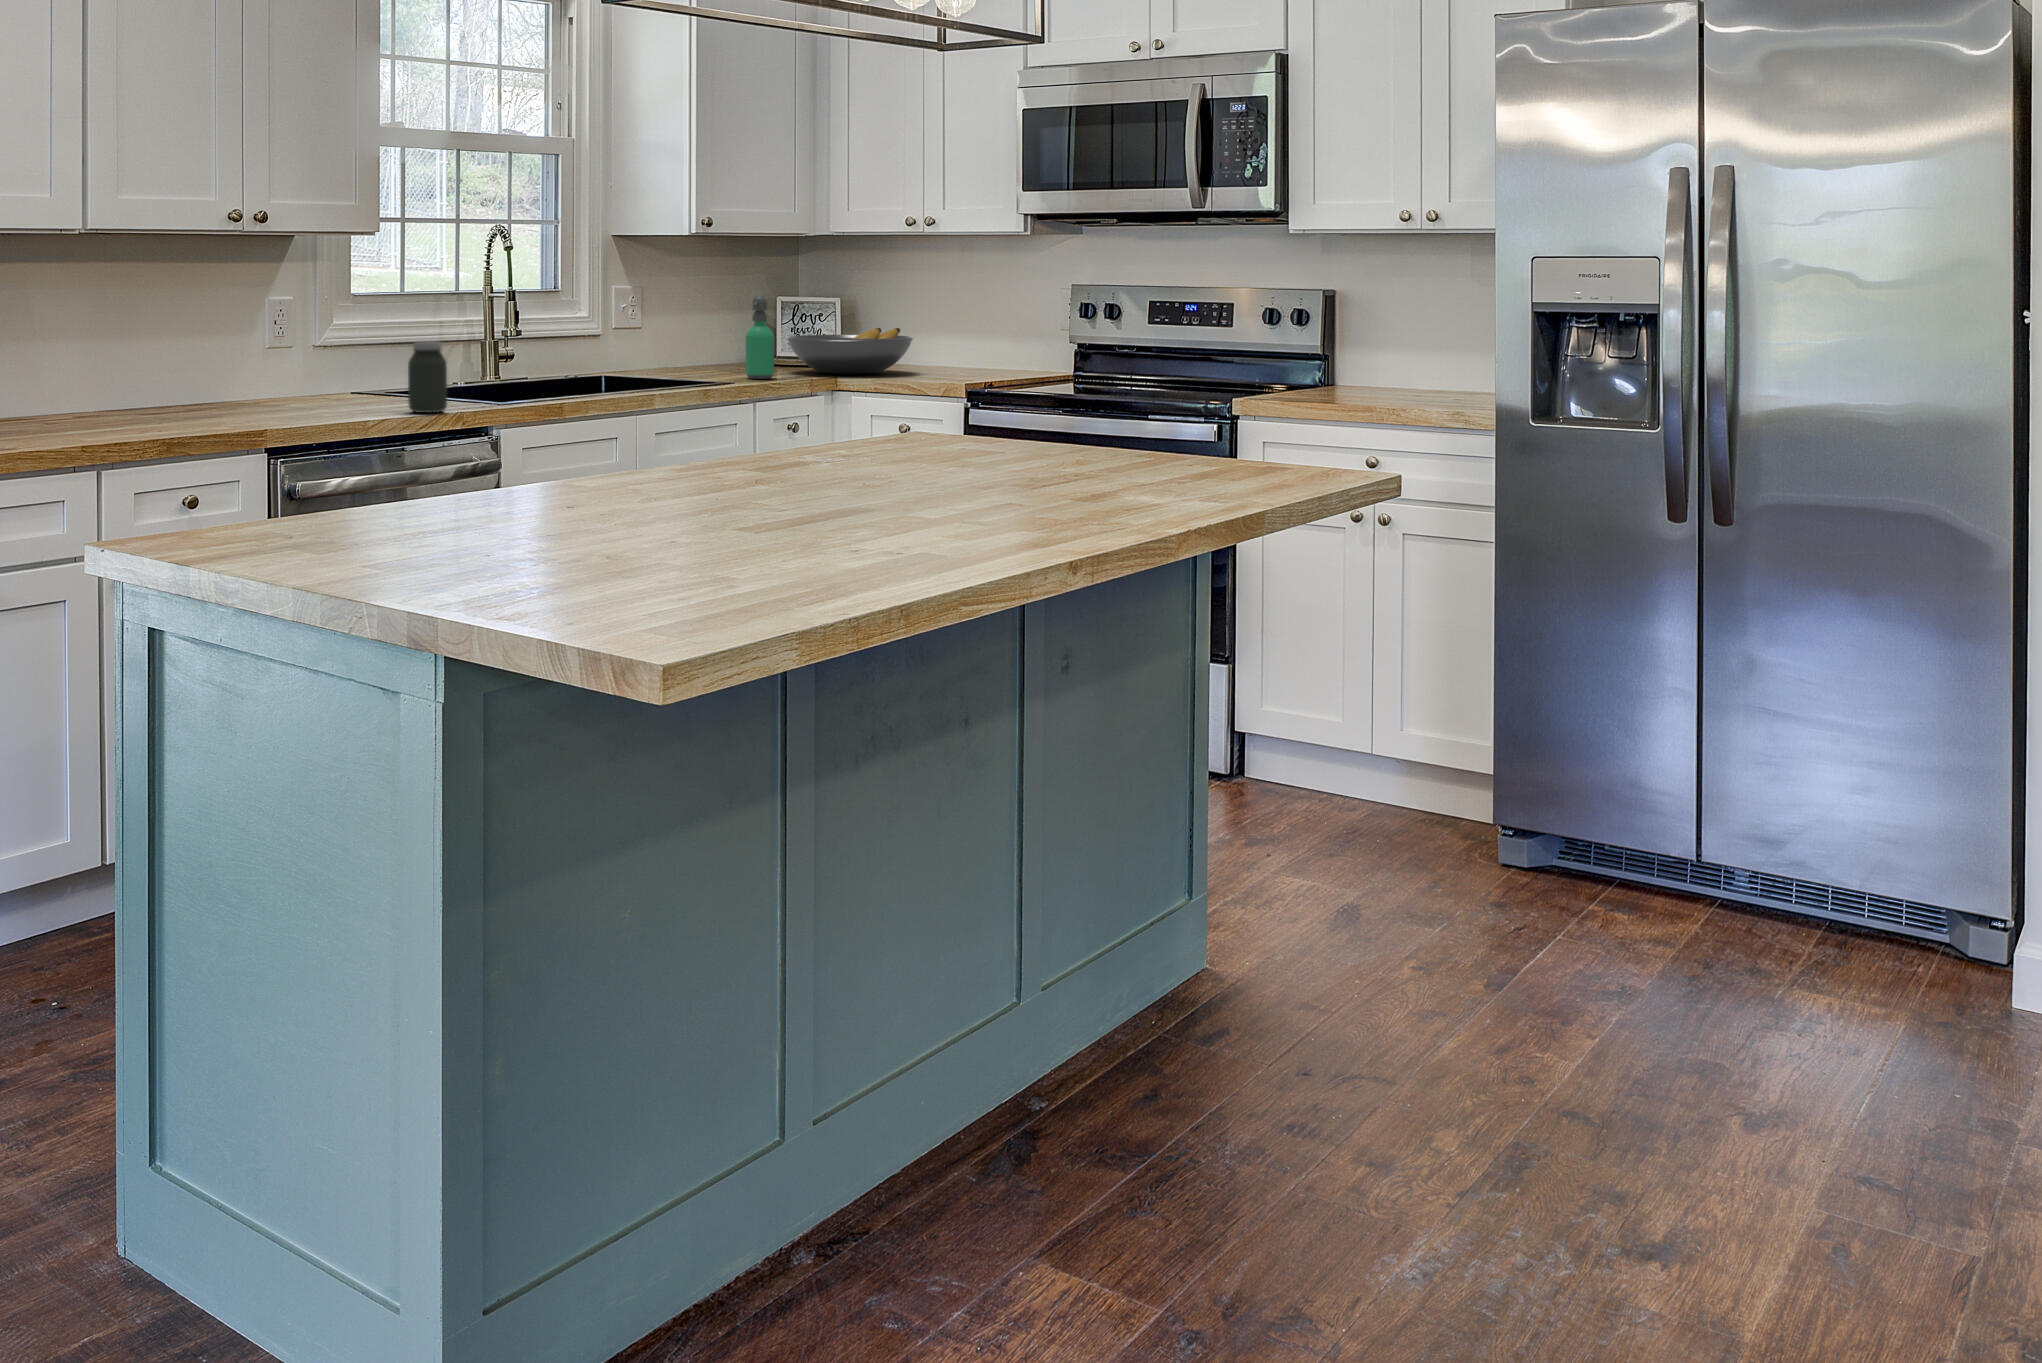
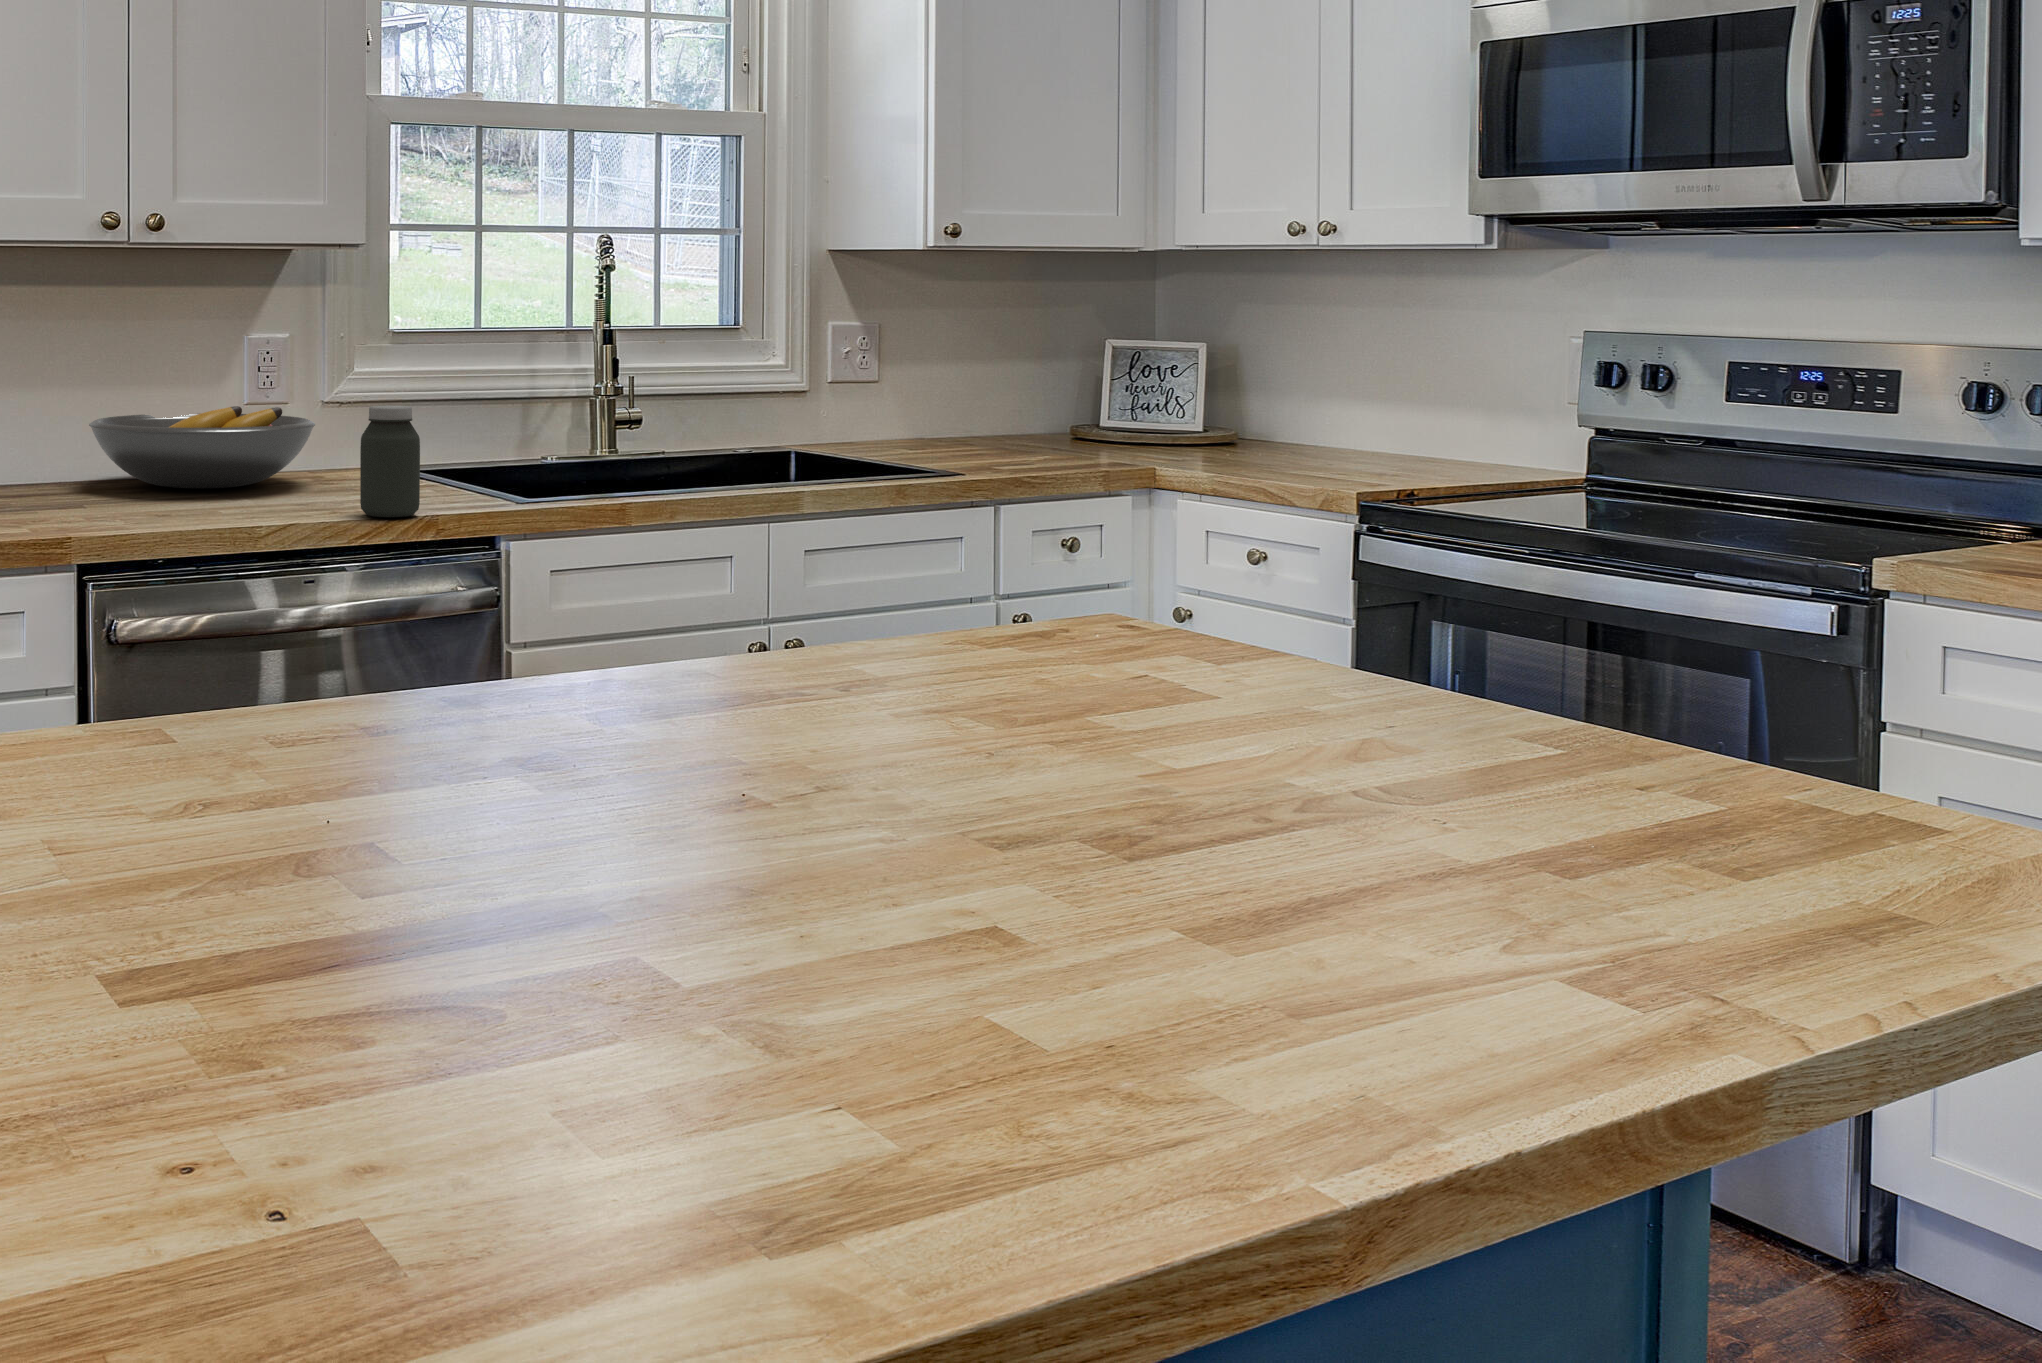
soap dispenser: present [746,296,774,379] -> none [1000,341,1046,470]
fruit bowl: present [787,328,913,374] -> present [89,406,315,489]

